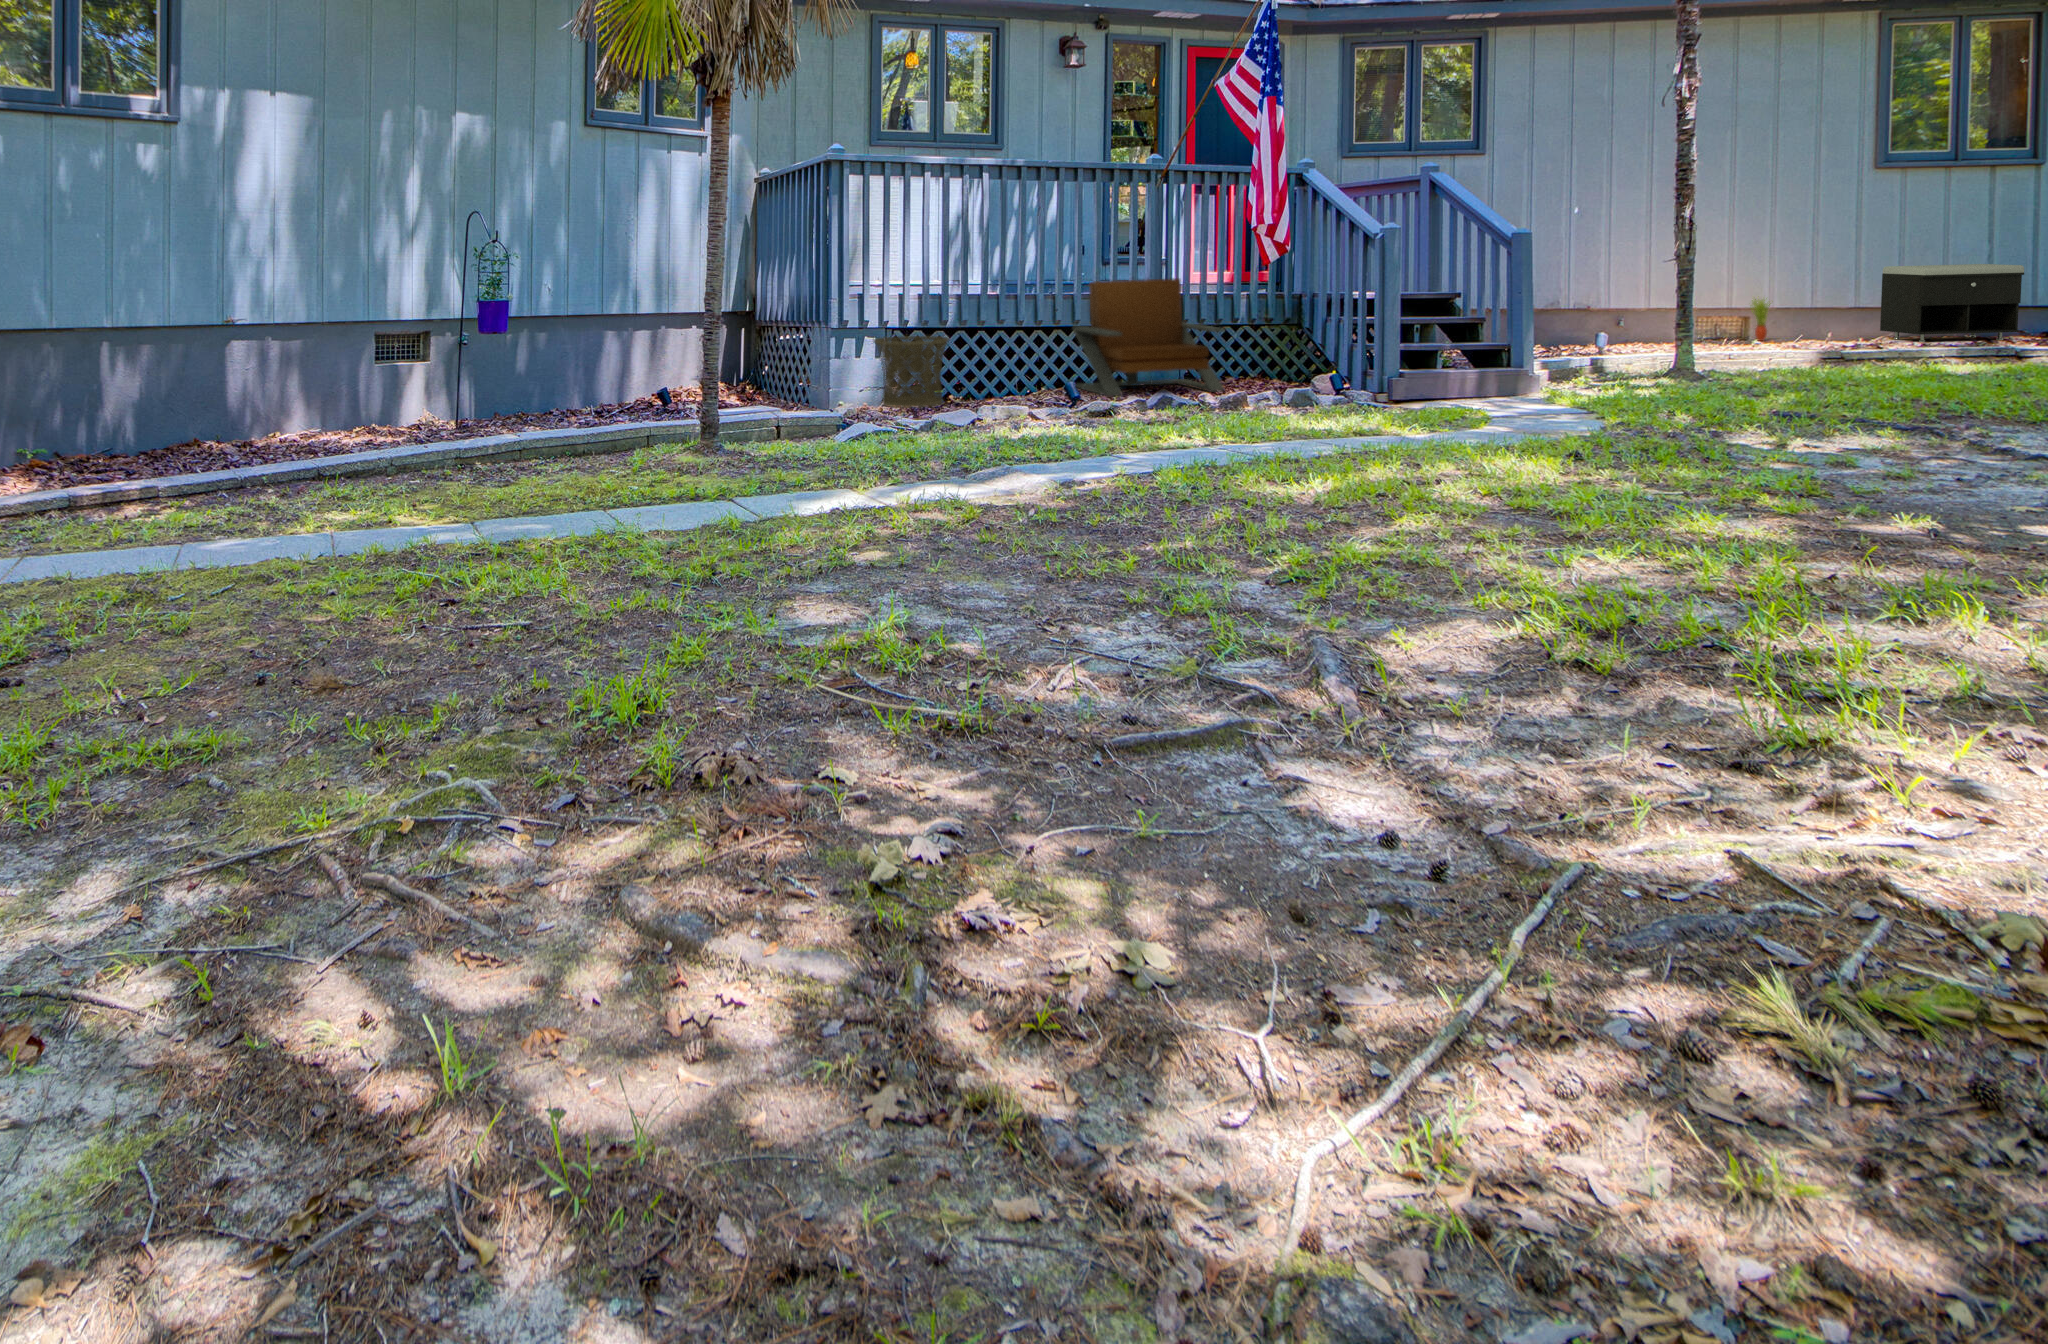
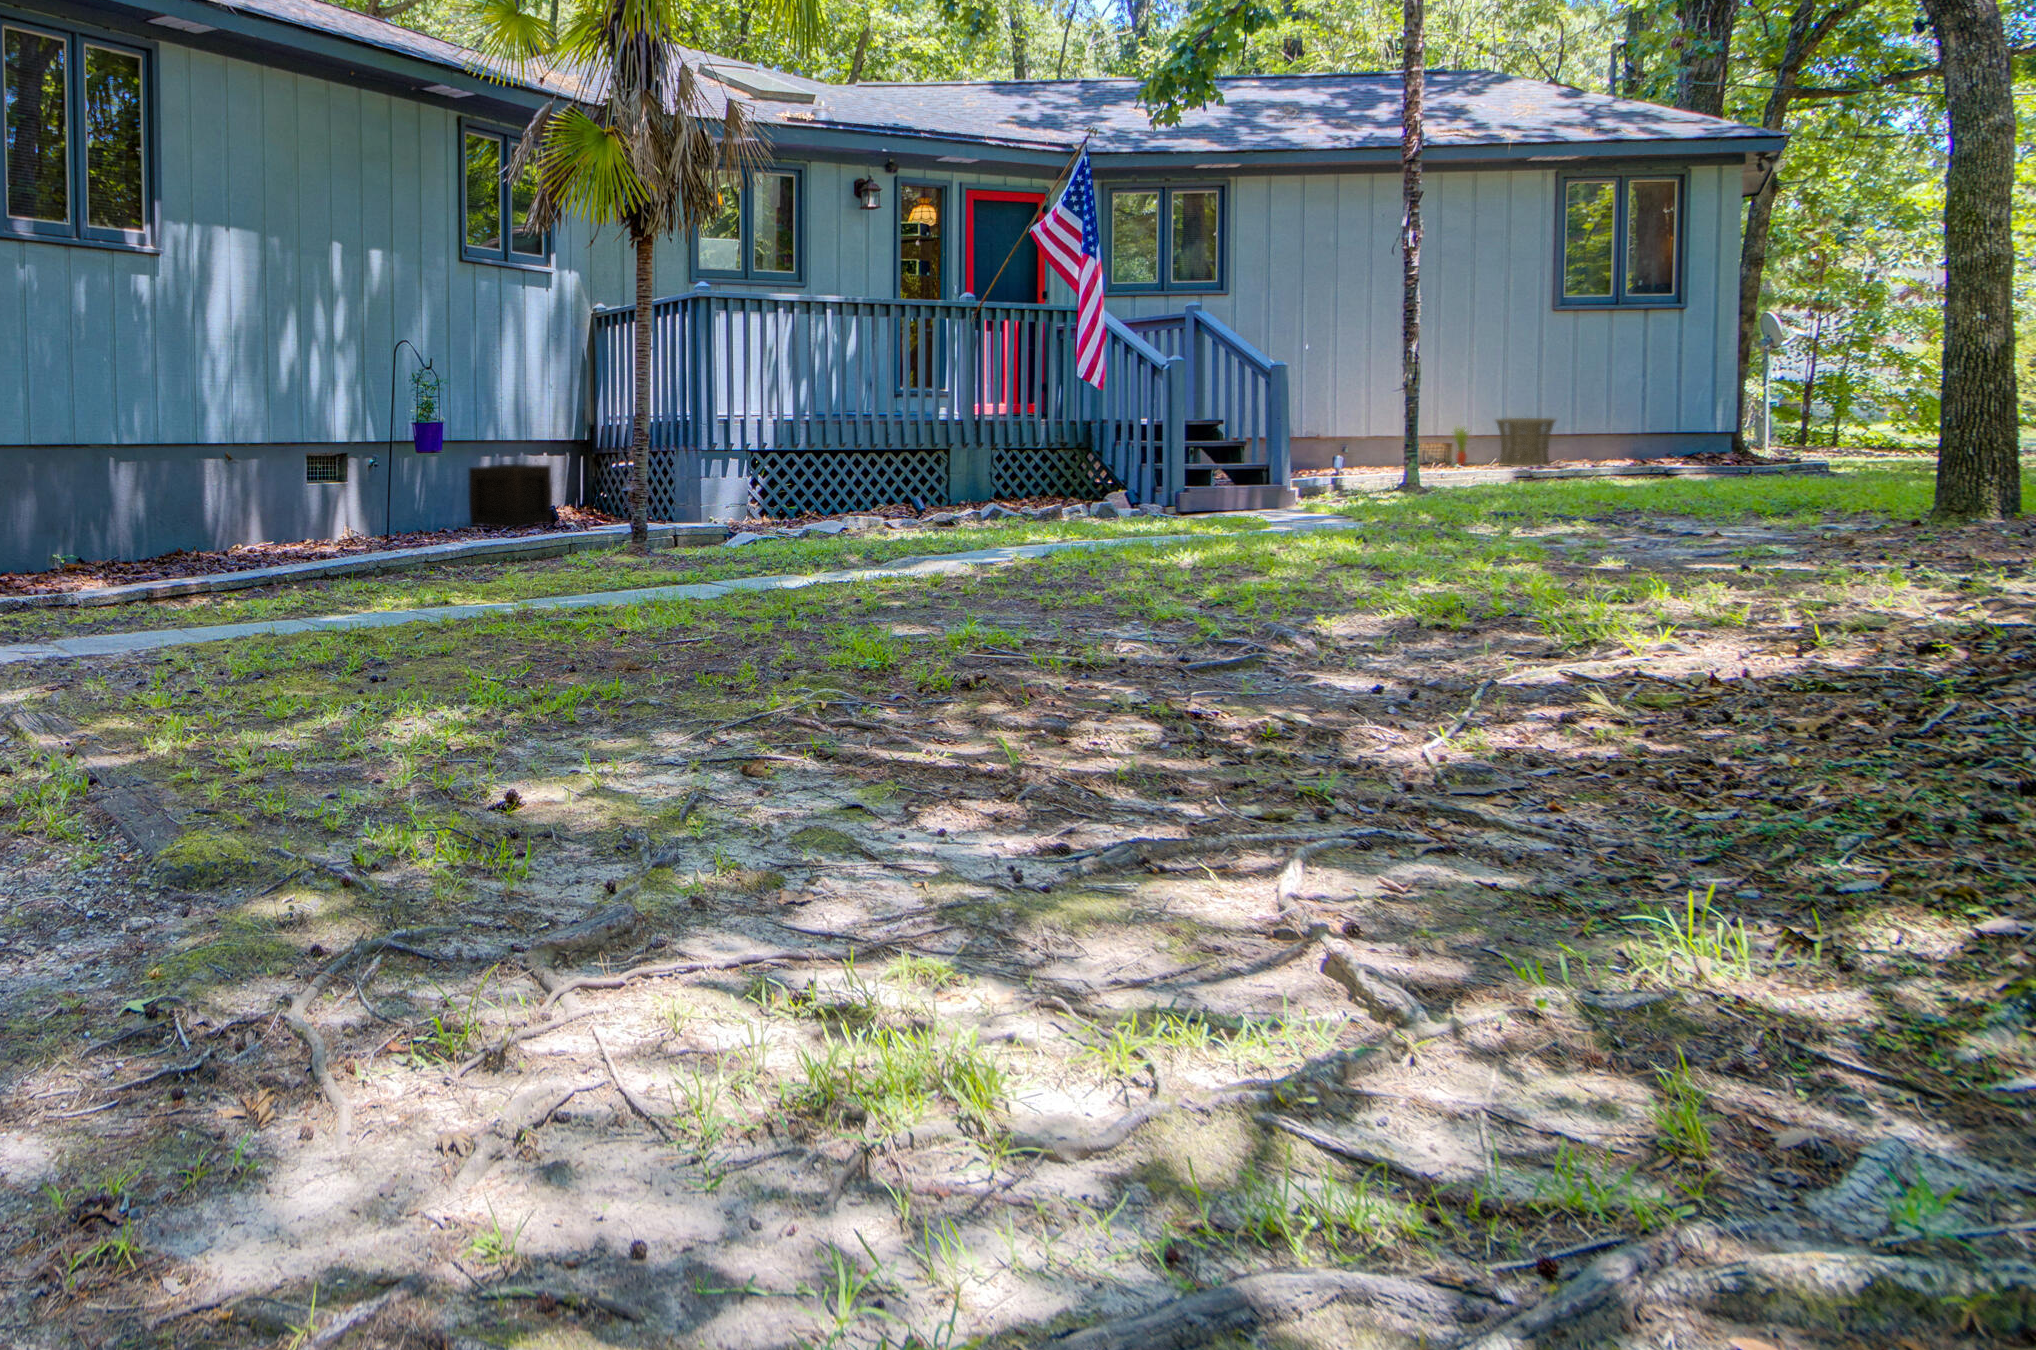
storage bench: present [1880,264,2024,342] -> none [1559,397,1674,465]
lounge chair: present [1073,278,1224,397] -> none [902,405,1042,510]
basket: present [874,336,949,408] -> present [1496,418,1556,467]
wooden crate: none [576,343,667,414] -> present [469,464,552,528]

